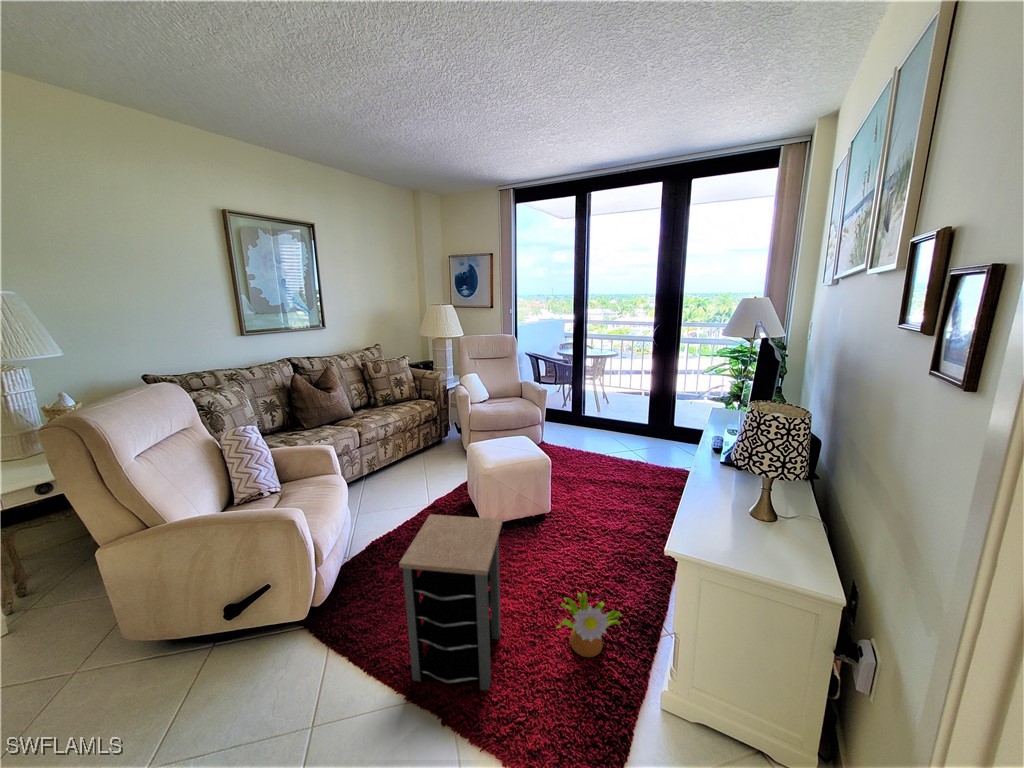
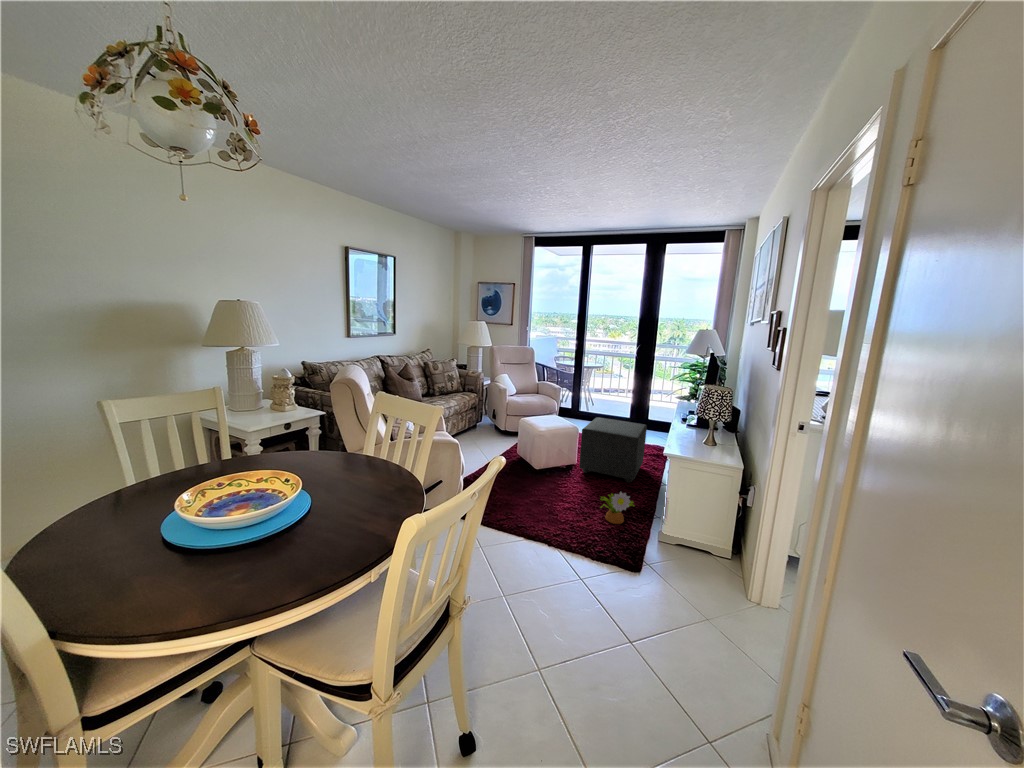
ottoman: none [554,438,659,547] -> present [579,417,647,482]
side table: present [399,514,502,690] -> none [524,445,575,535]

